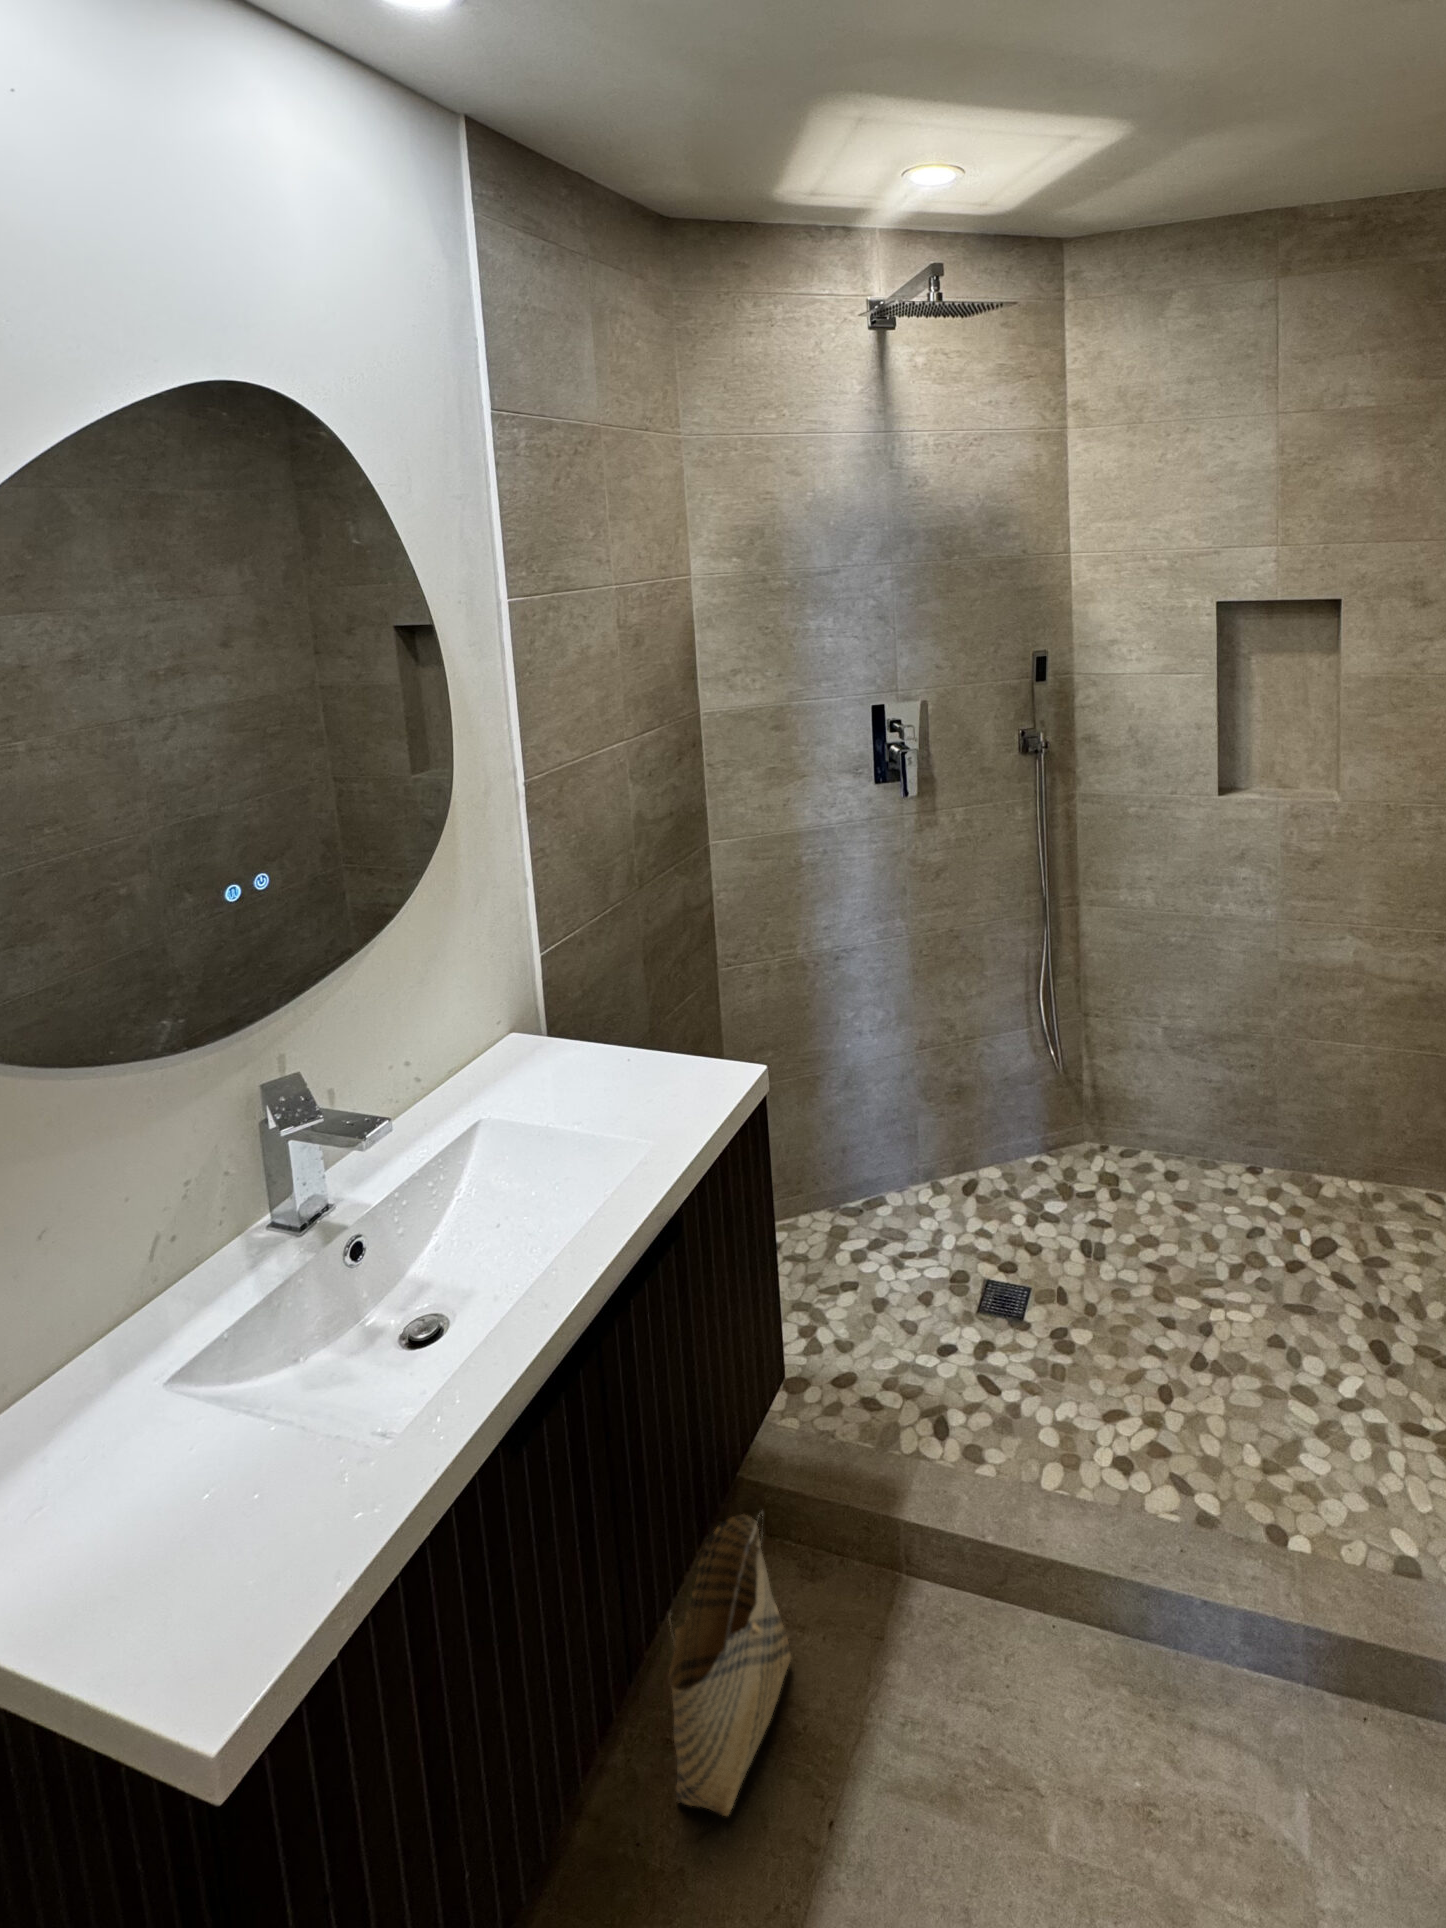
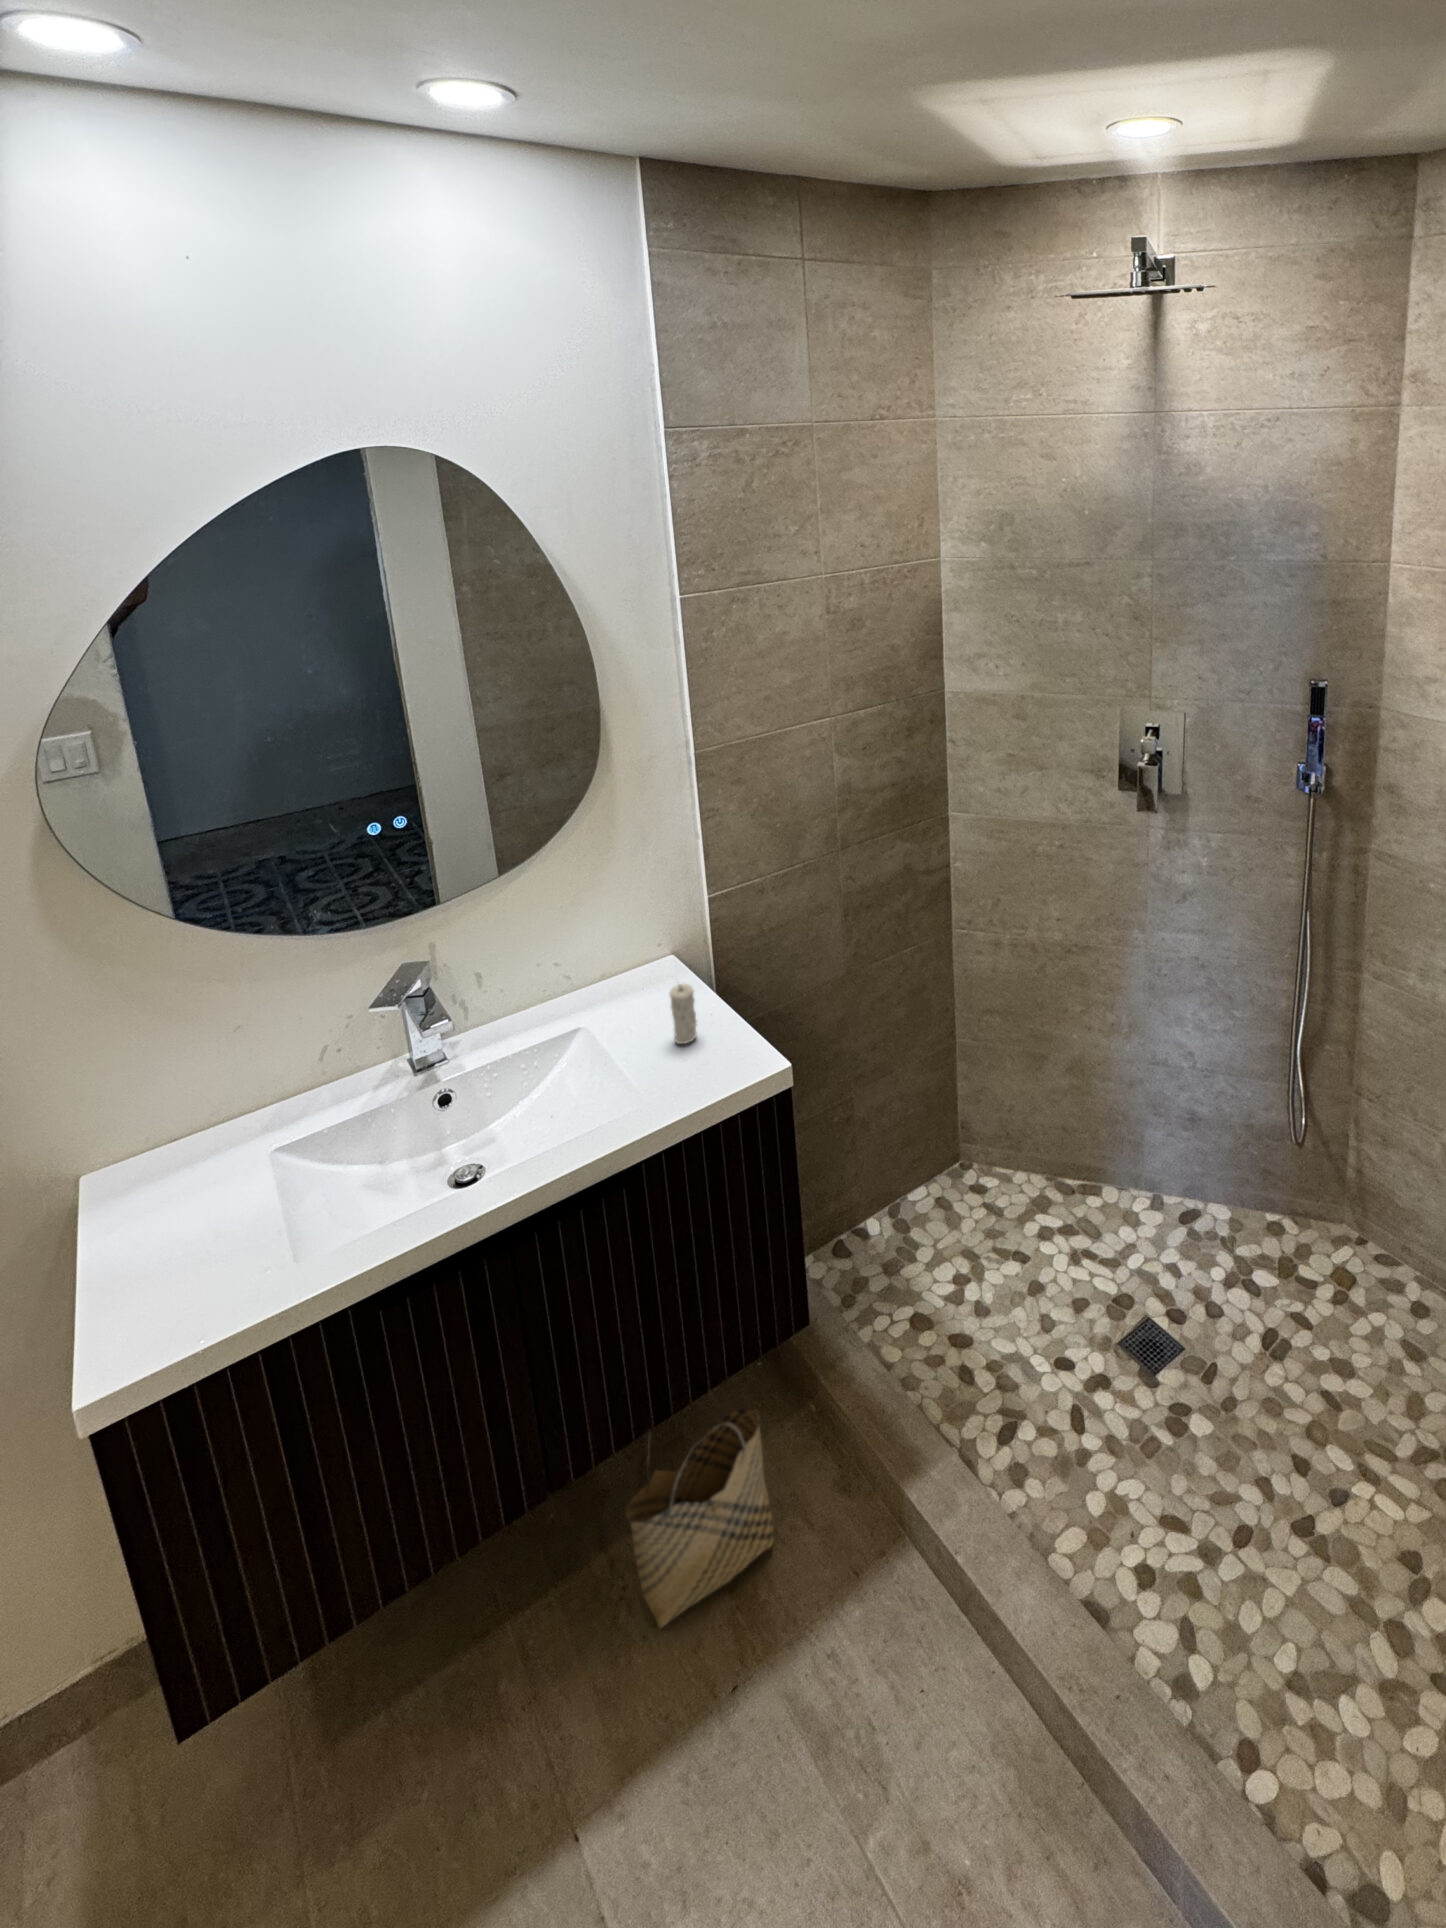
candle: none [606,1017,636,1096] -> present [669,984,697,1044]

